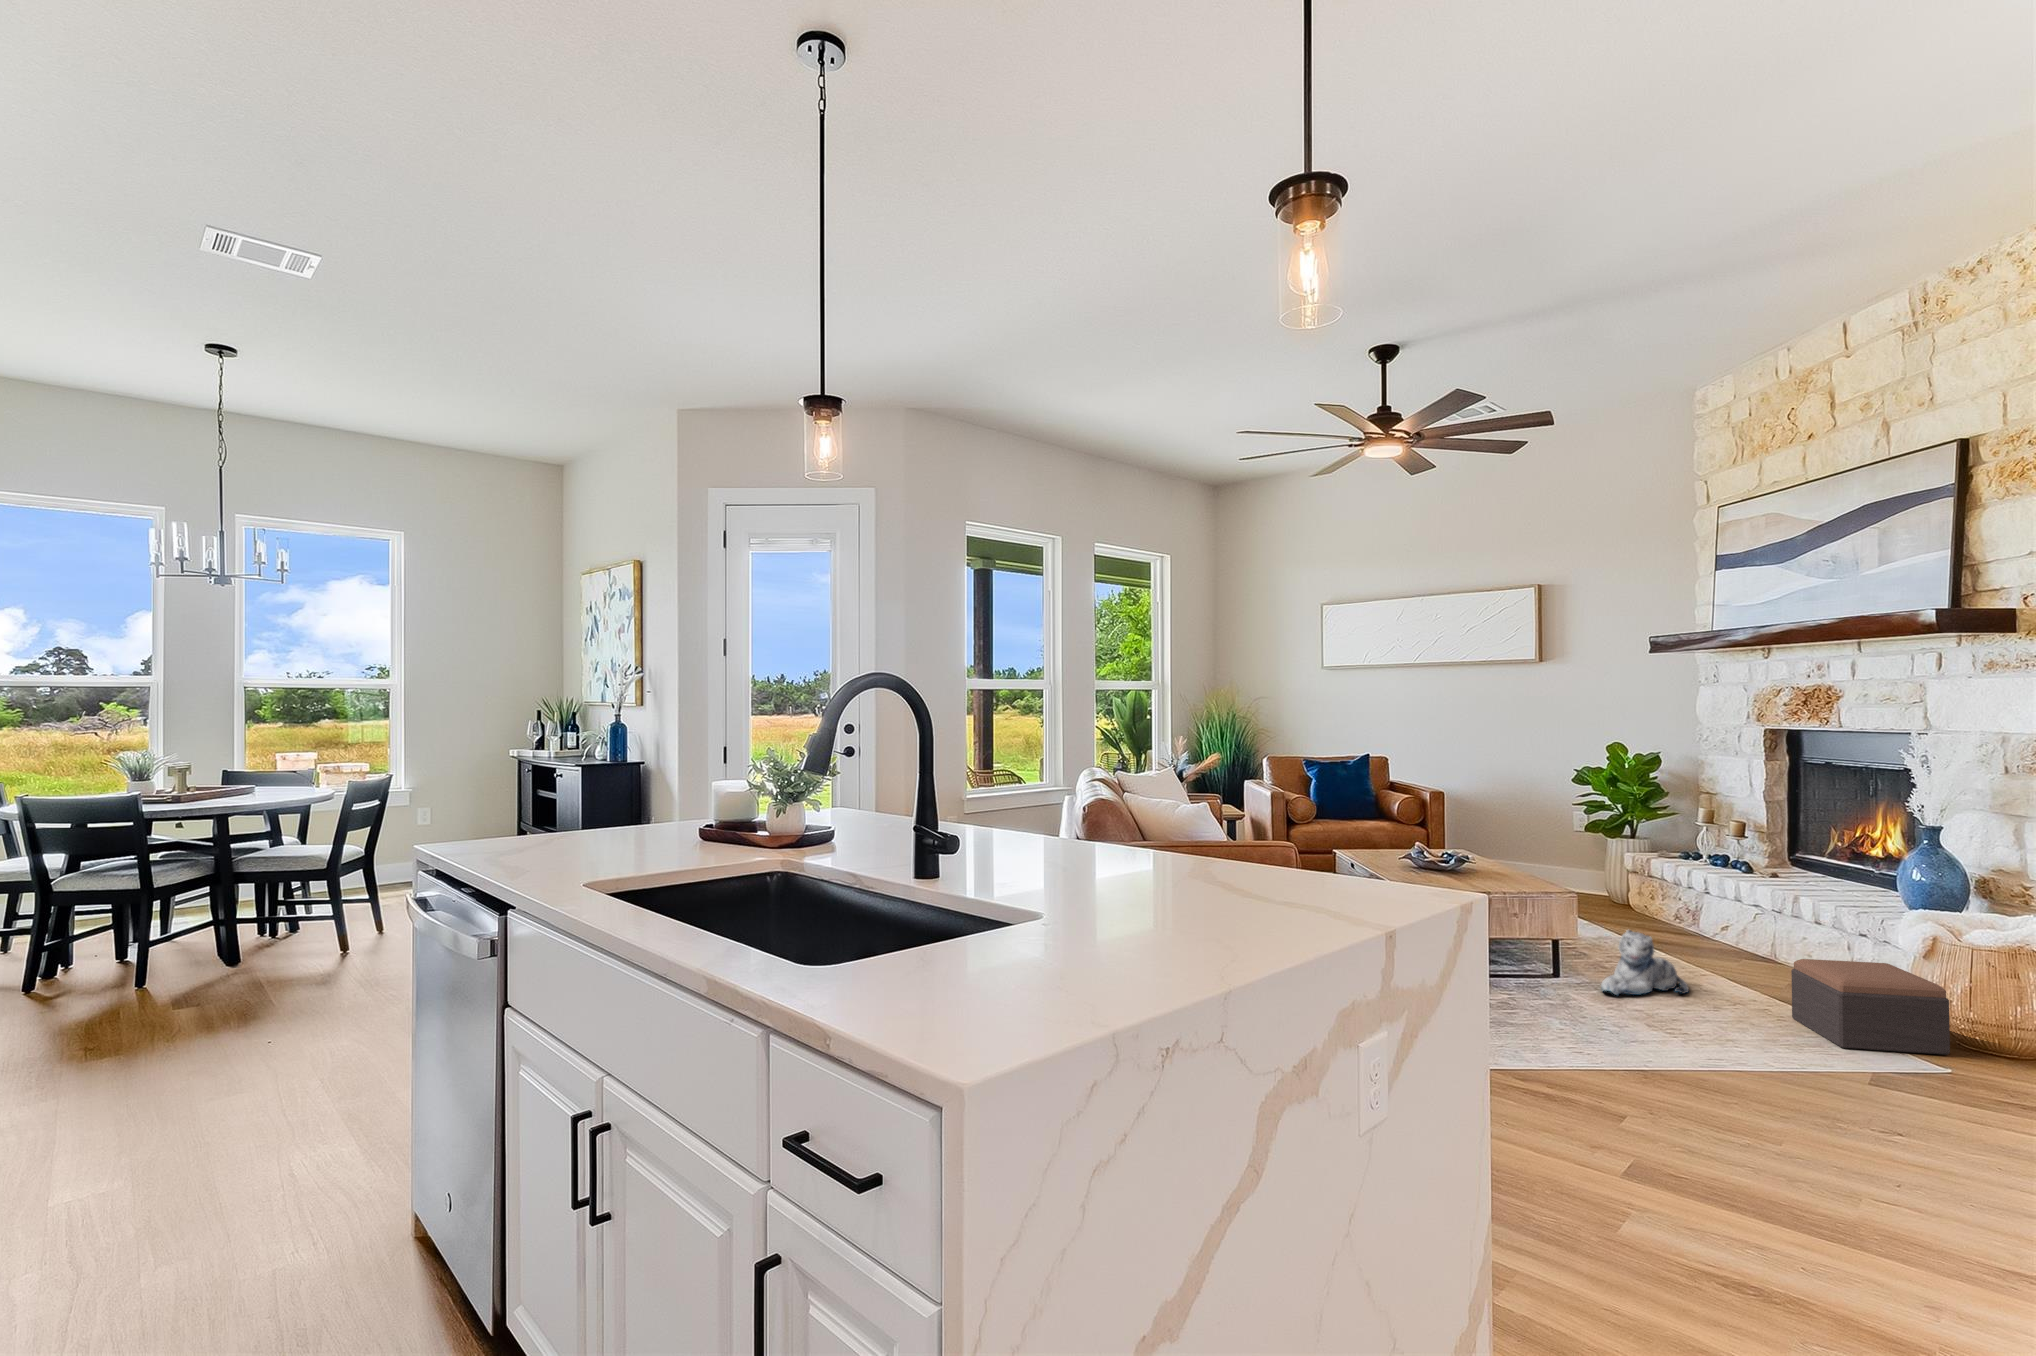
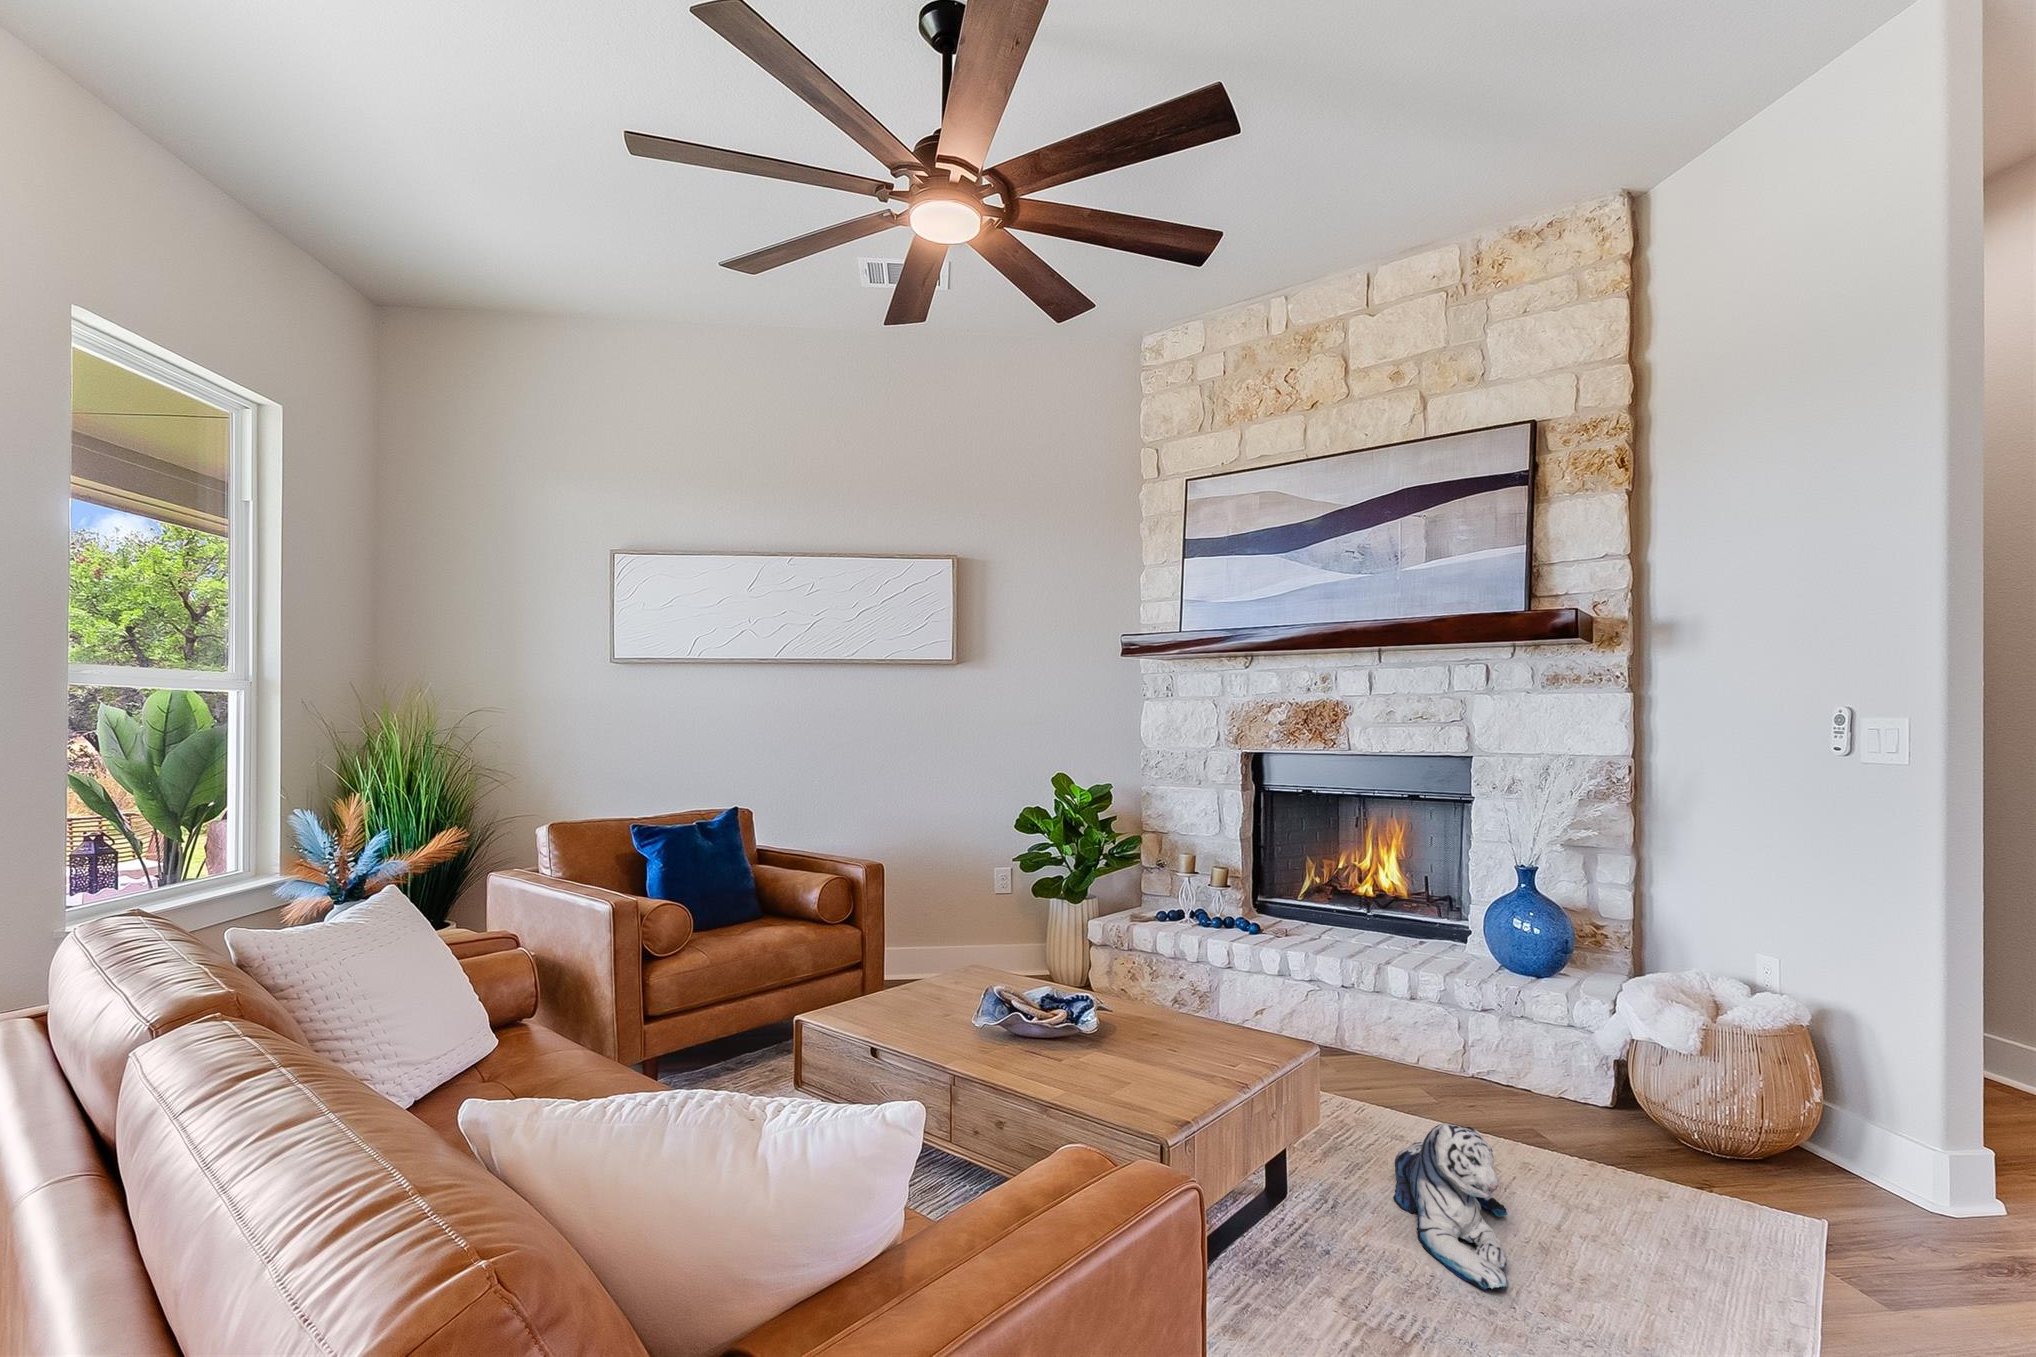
footstool: present [1791,959,1950,1055] -> none [1636,1079,1844,1283]

